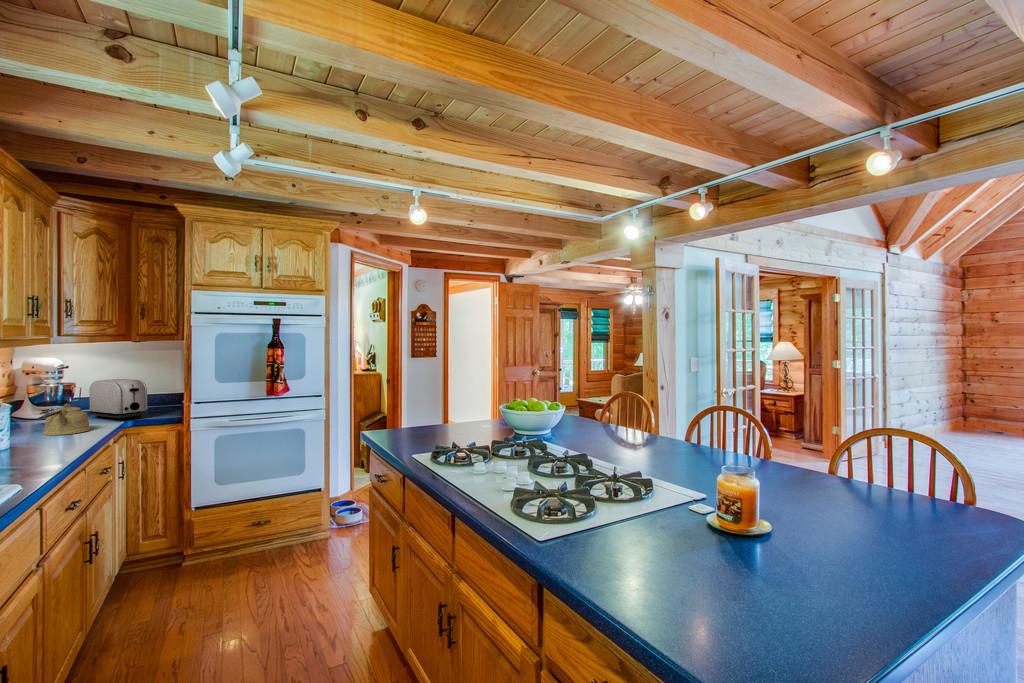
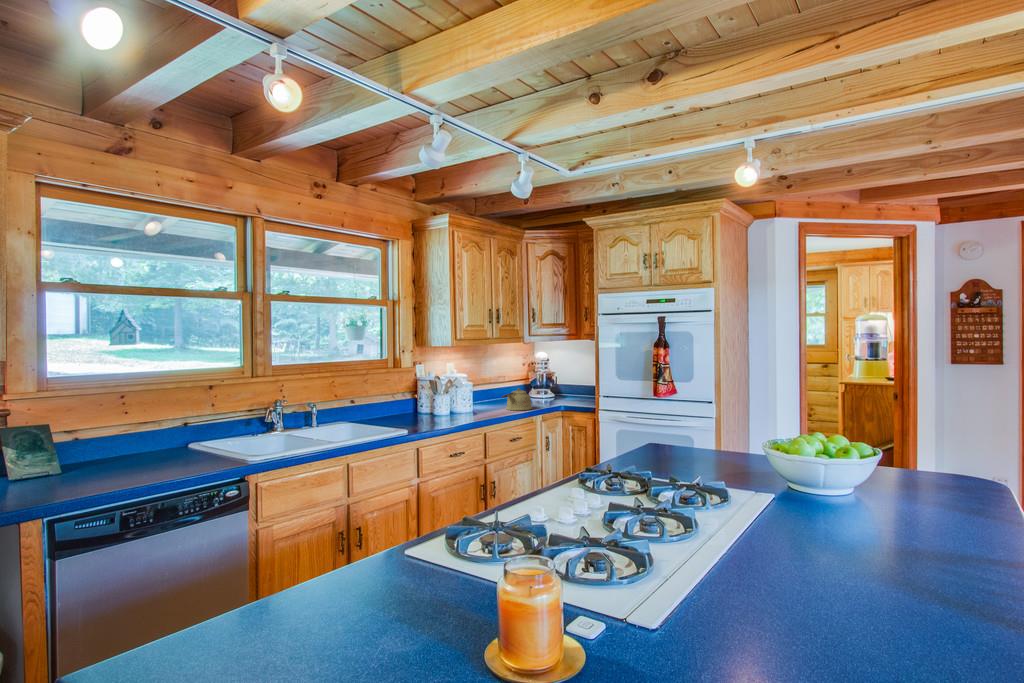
toaster: present [89,379,147,420] -> none [552,372,580,406]

